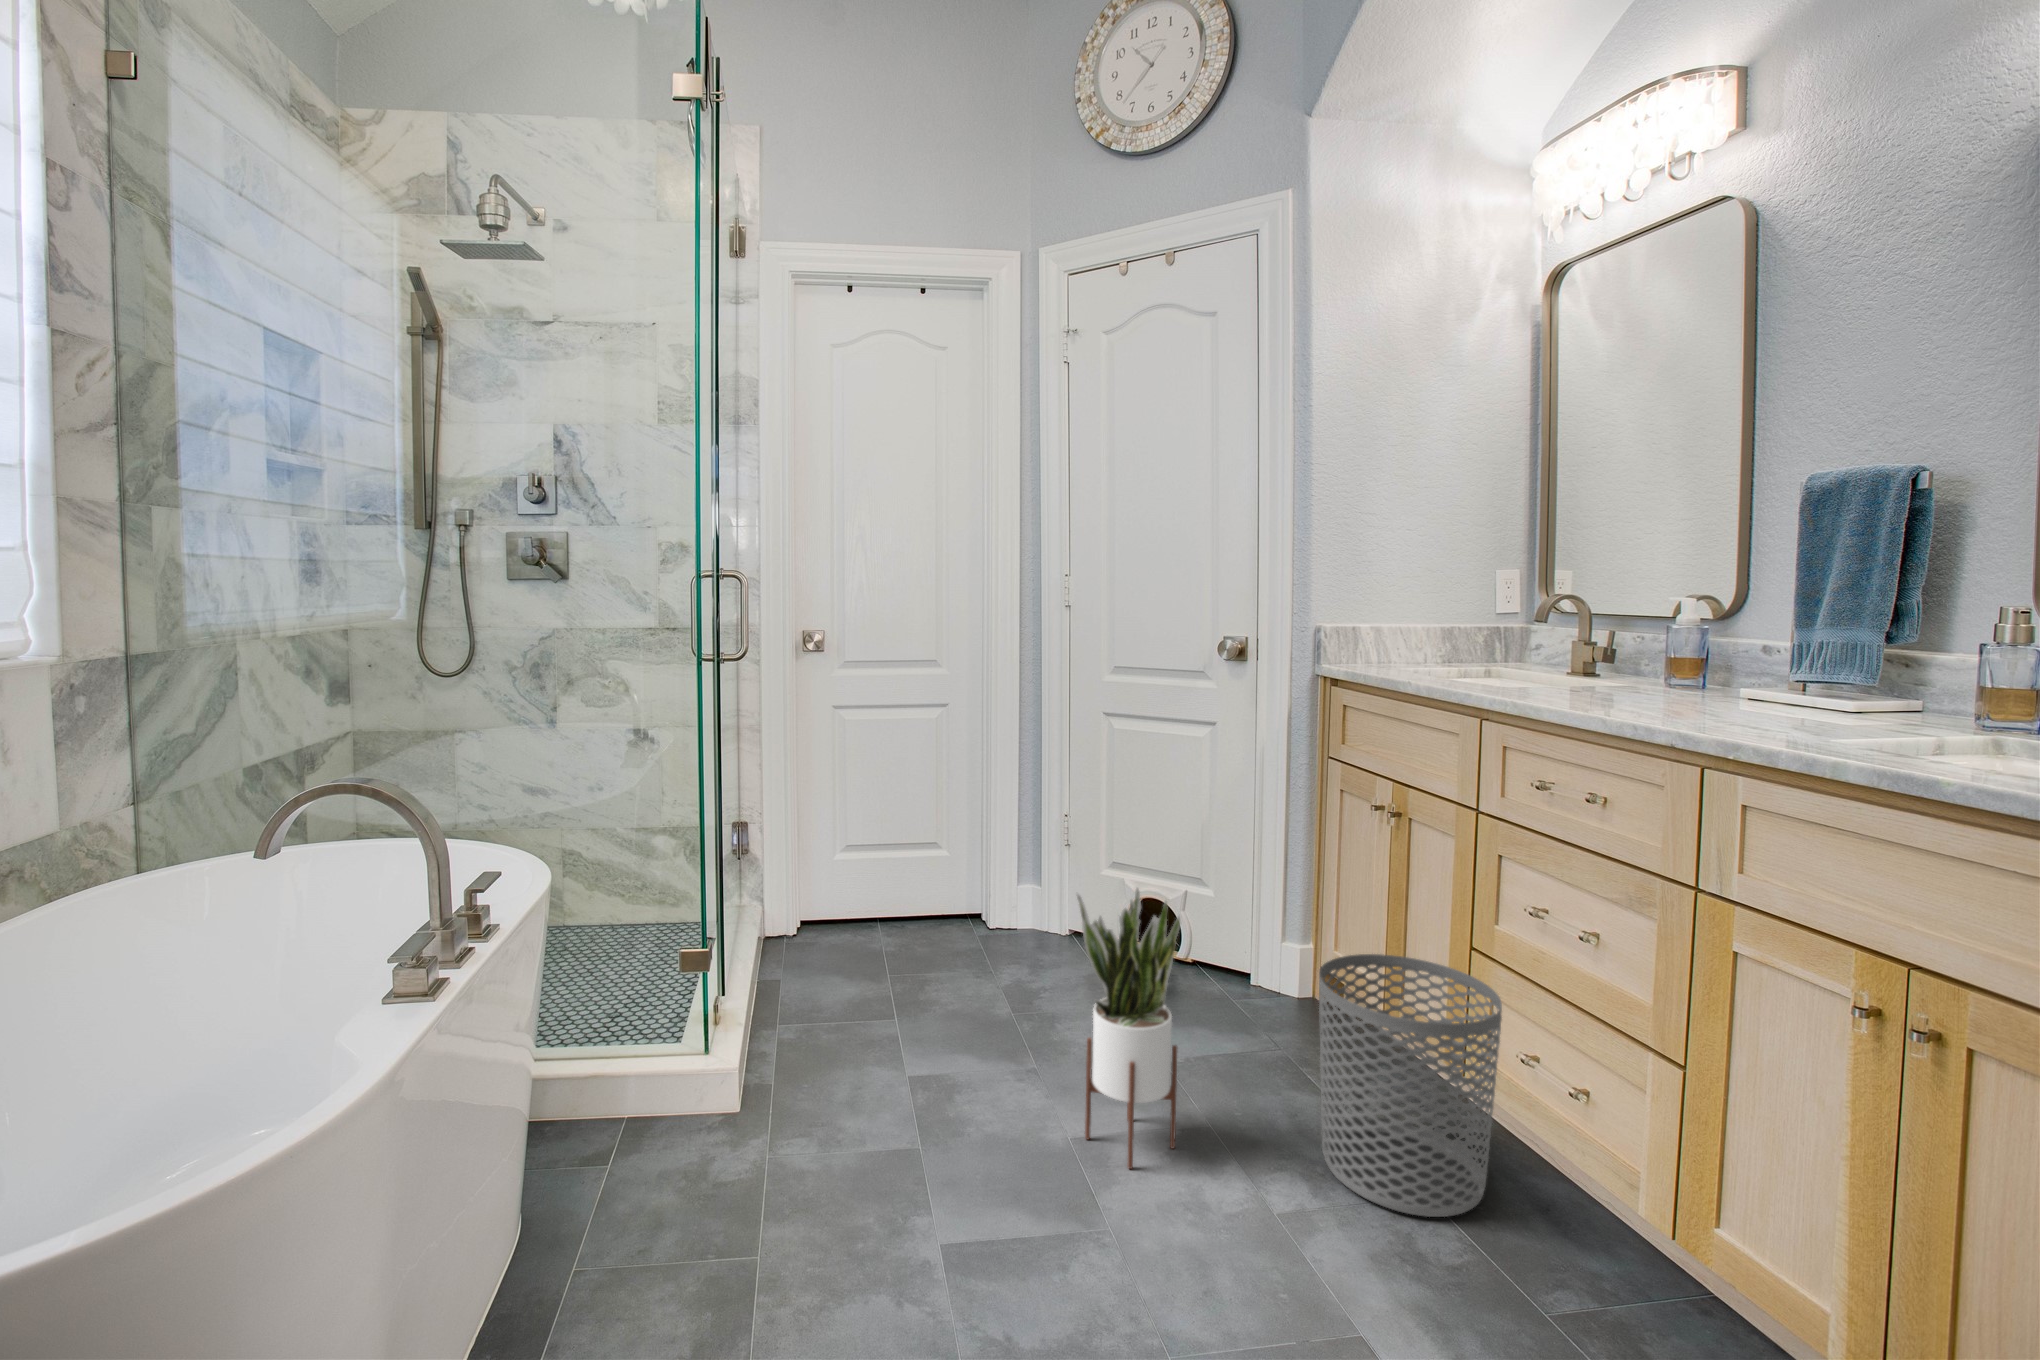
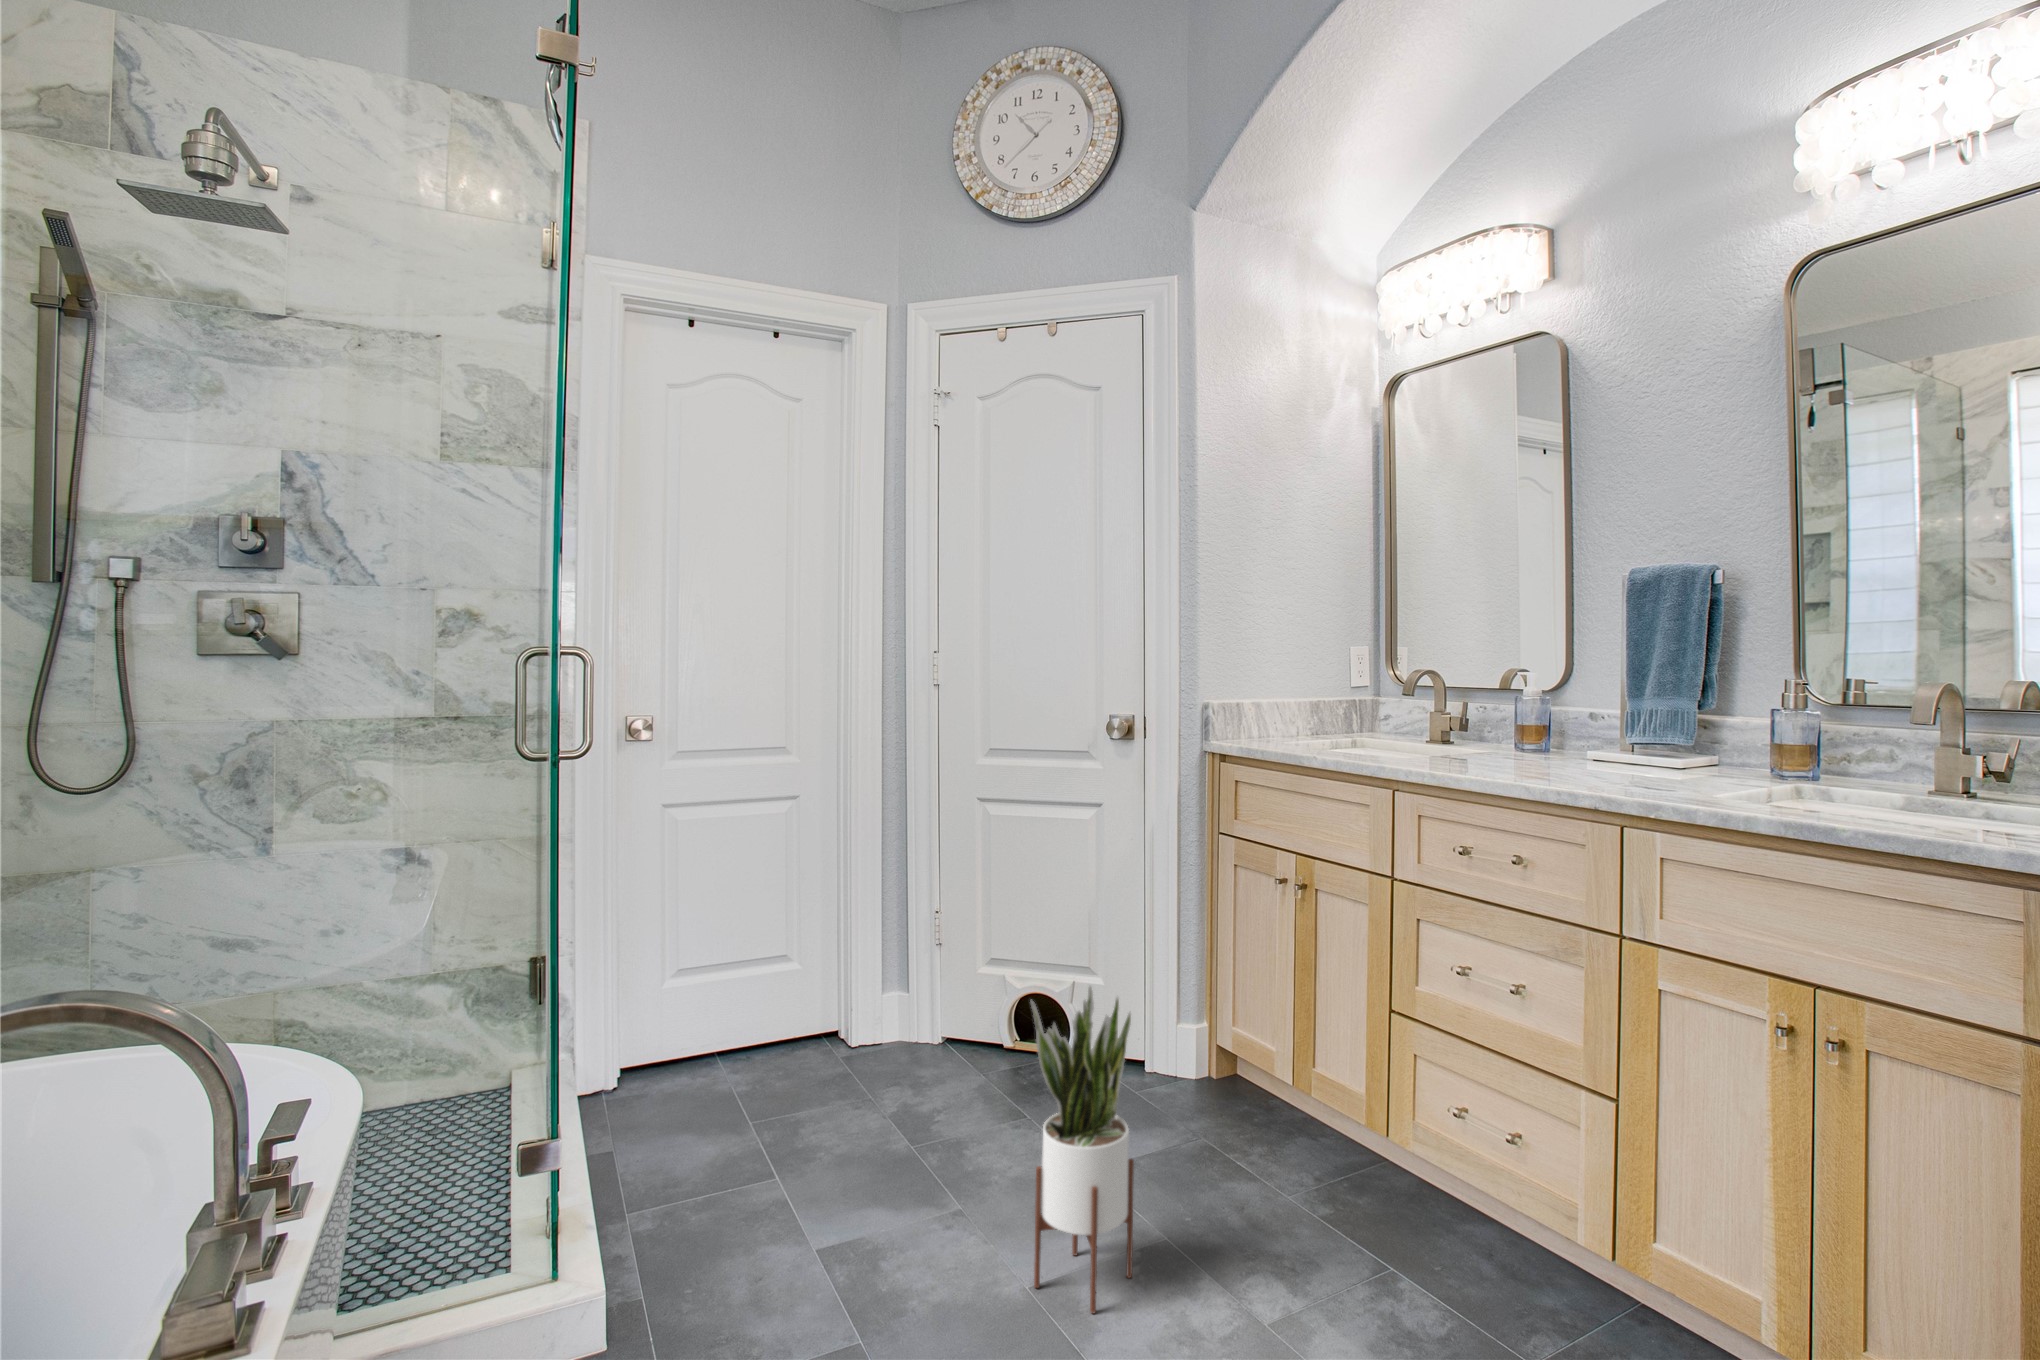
waste bin: present [1319,954,1502,1217] -> none [1268,1027,1440,1297]

